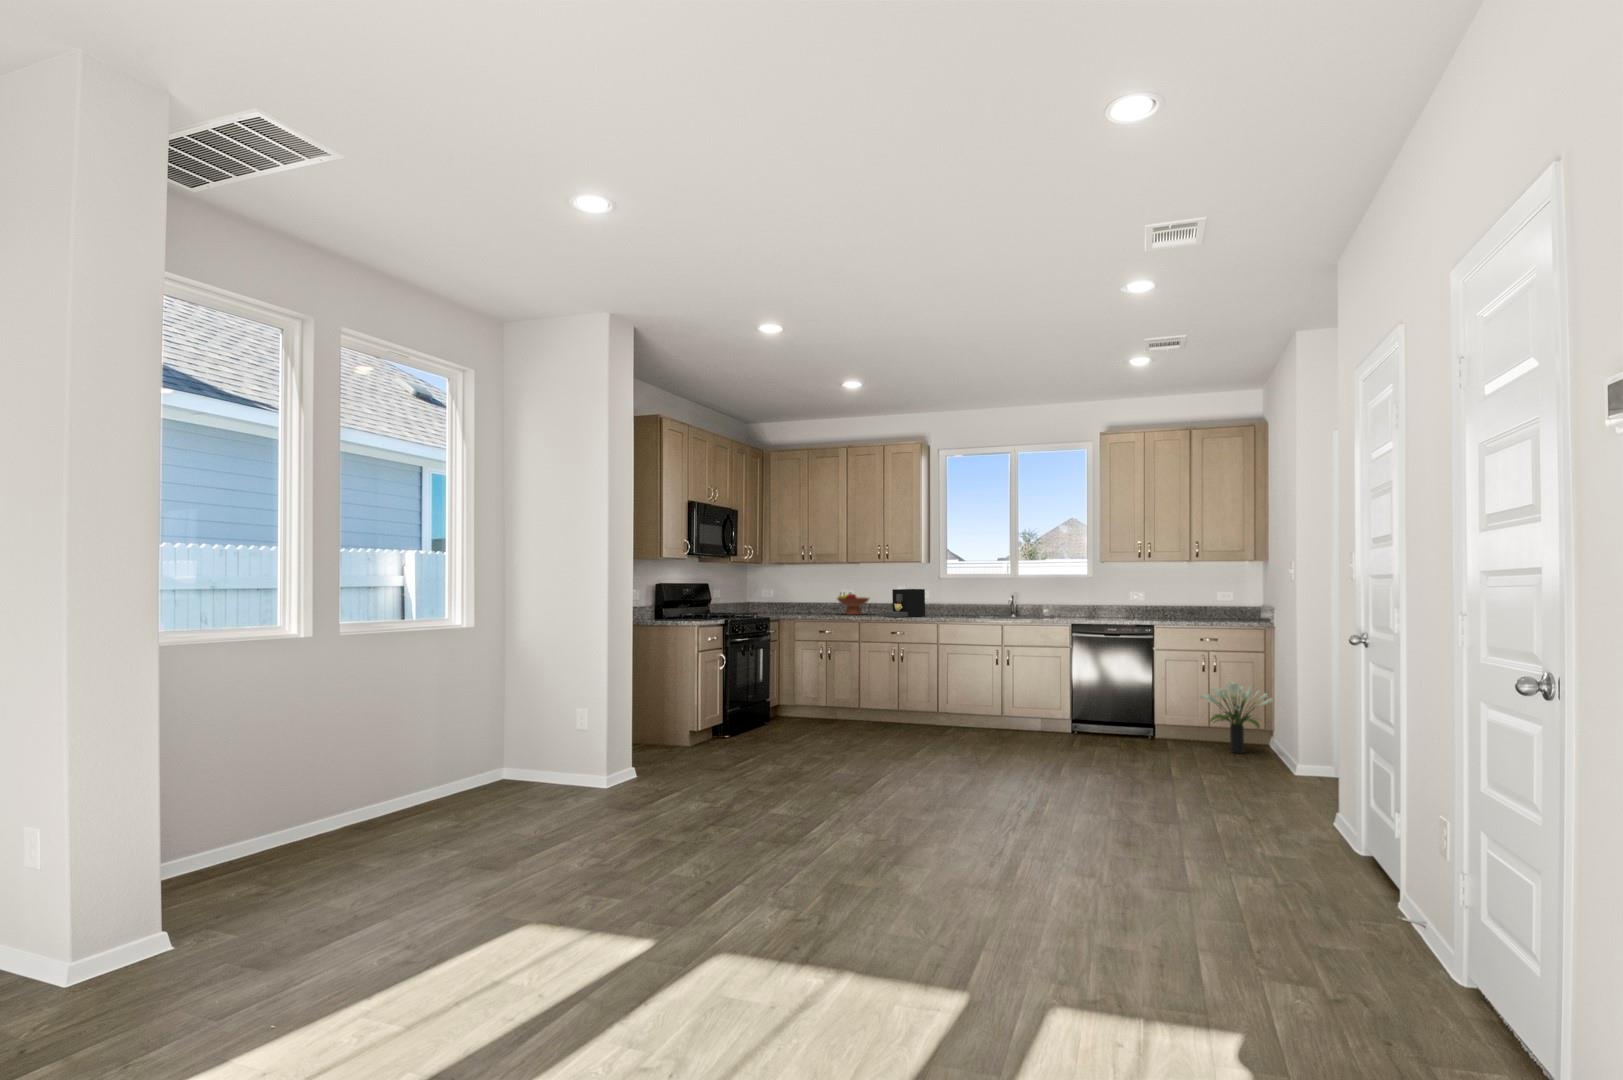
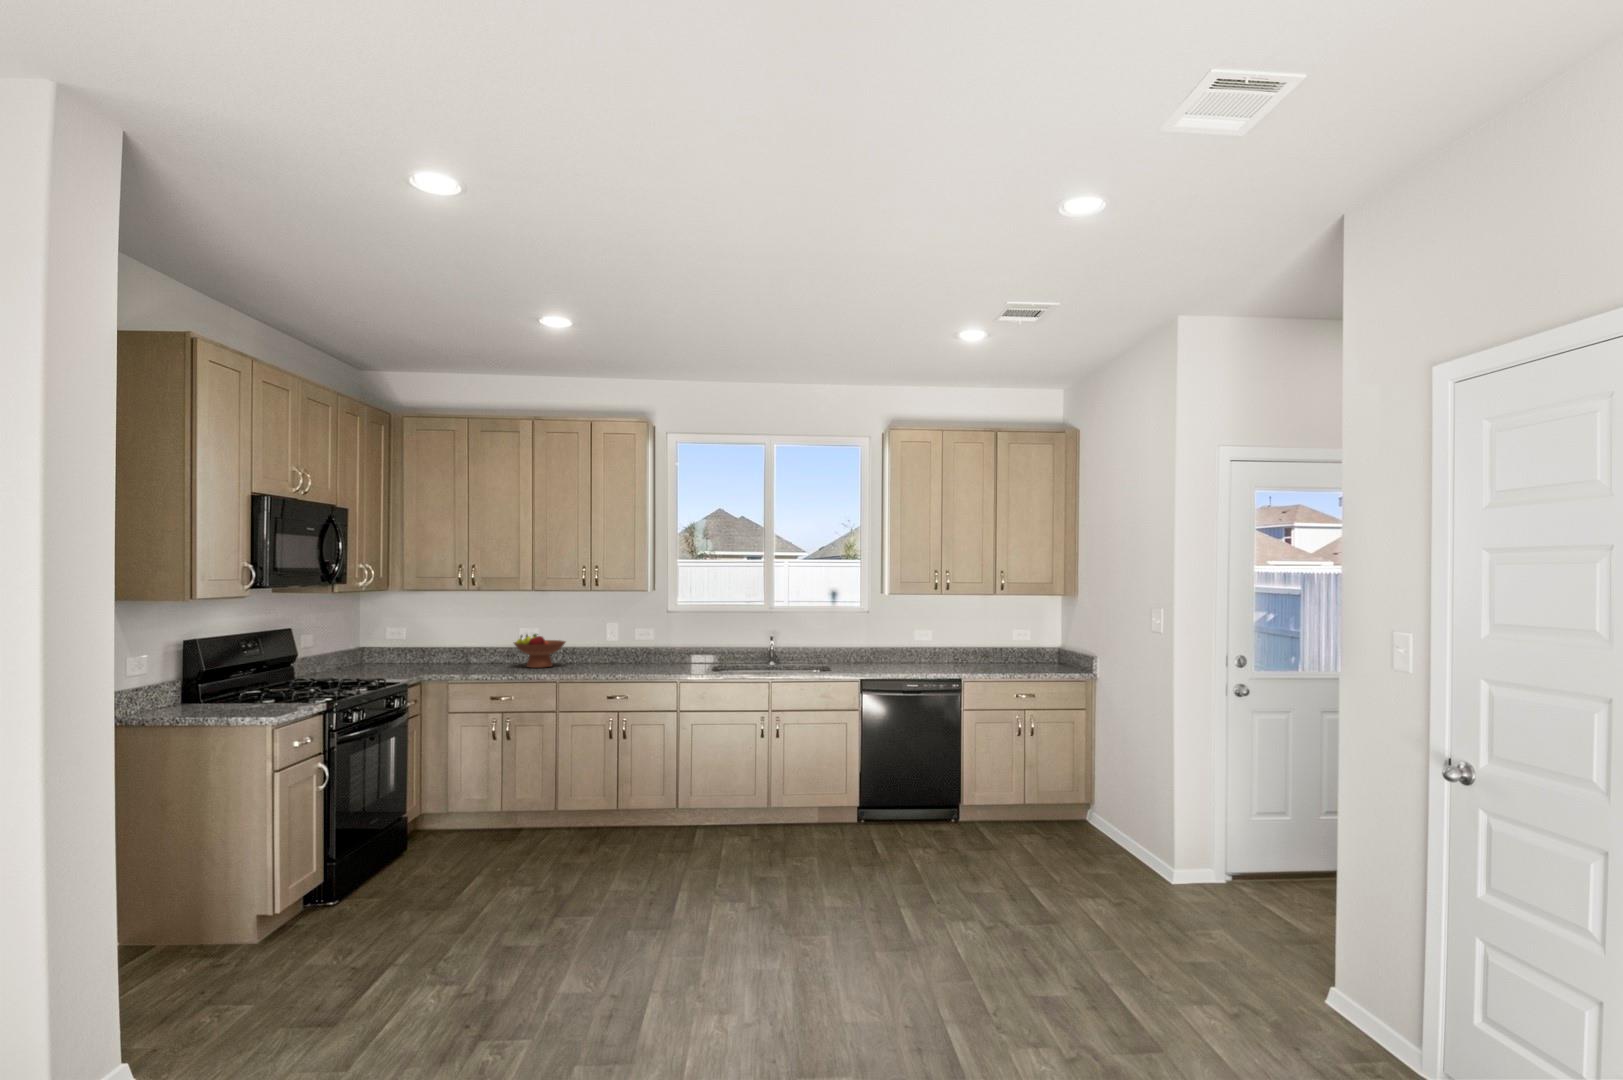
coffee maker: present [883,589,925,617] -> none [593,629,653,675]
potted plant: present [1201,682,1273,753] -> none [1025,751,1111,843]

